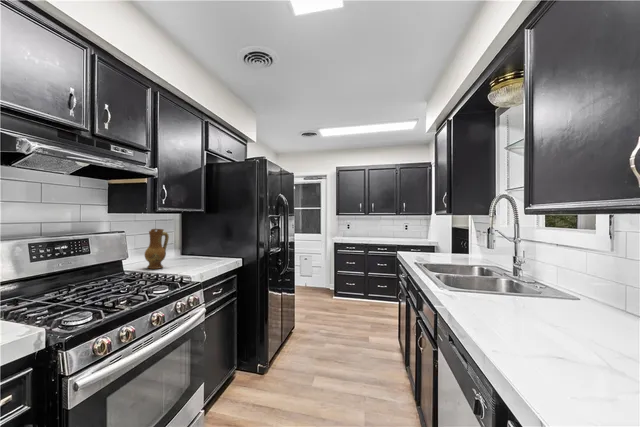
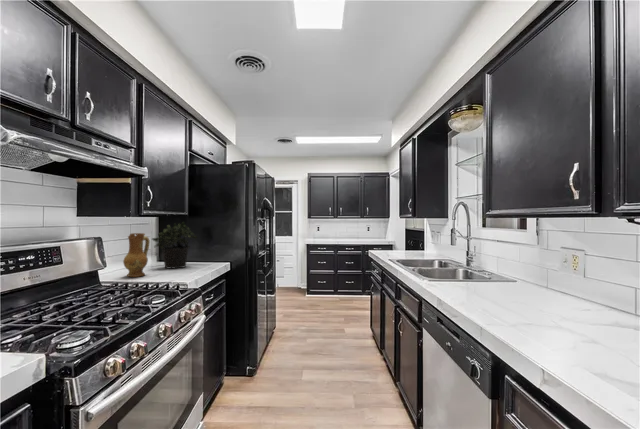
potted plant: none [173,219,214,263] -> present [152,222,197,268]

